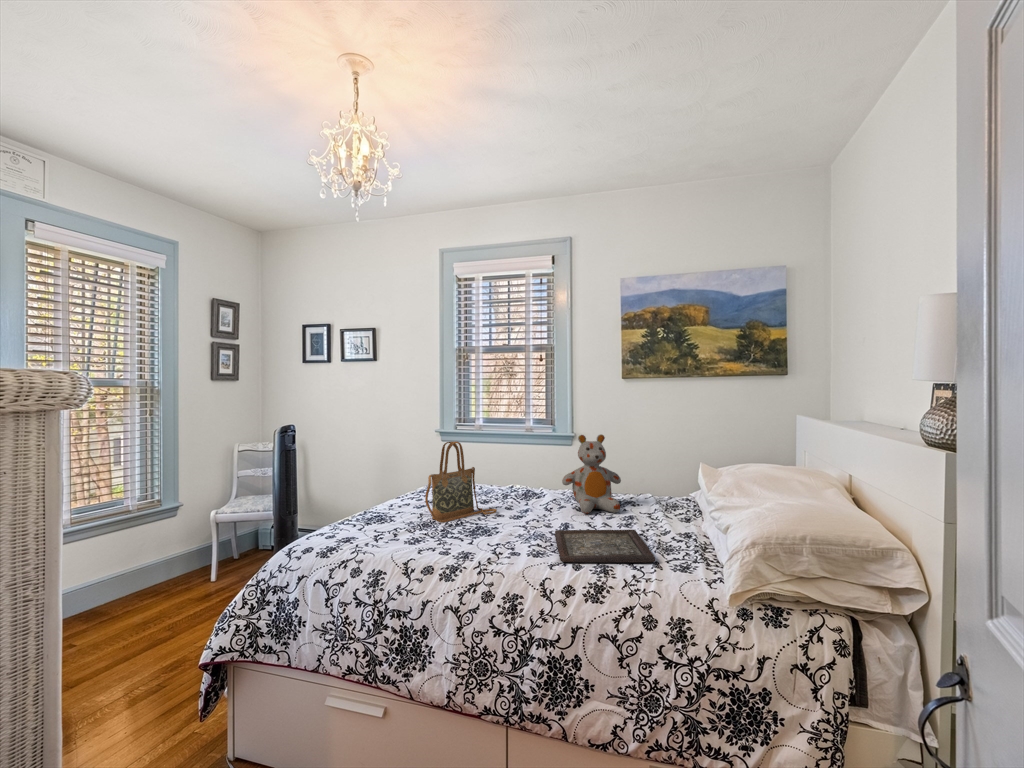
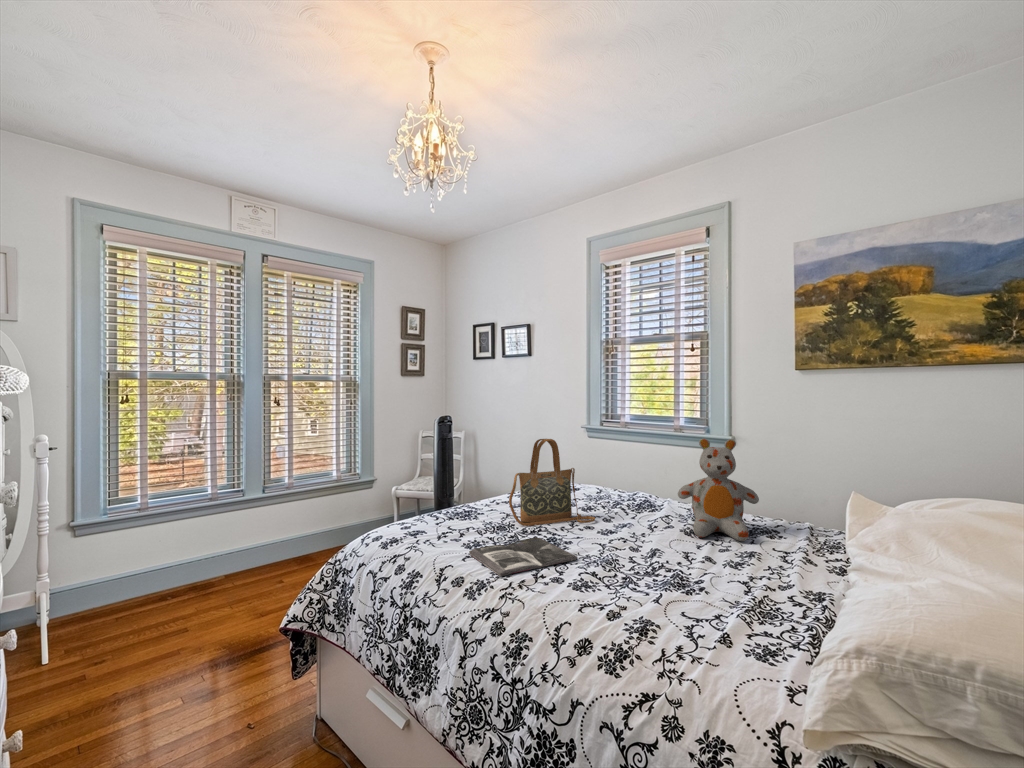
magazine: none [419,529,514,559] -> present [469,537,578,576]
tray: present [555,530,655,563] -> none [601,556,742,629]

